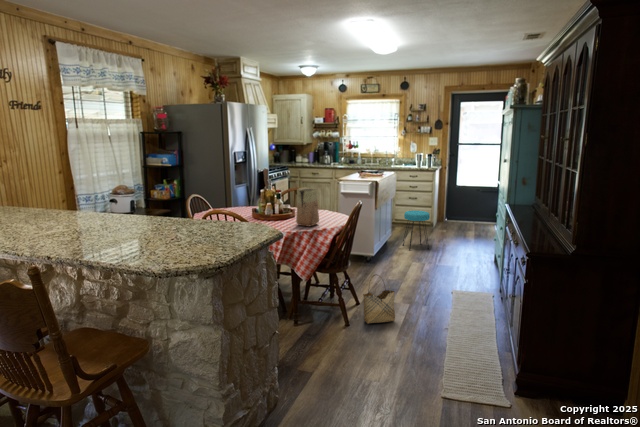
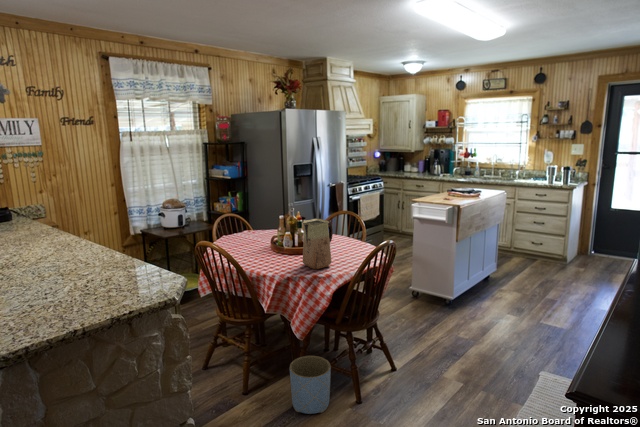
stool: present [403,210,430,250] -> none [505,243,544,297]
woven basket: present [363,275,395,323] -> none [373,343,421,412]
planter: none [302,294,334,336] -> present [290,356,331,414]

